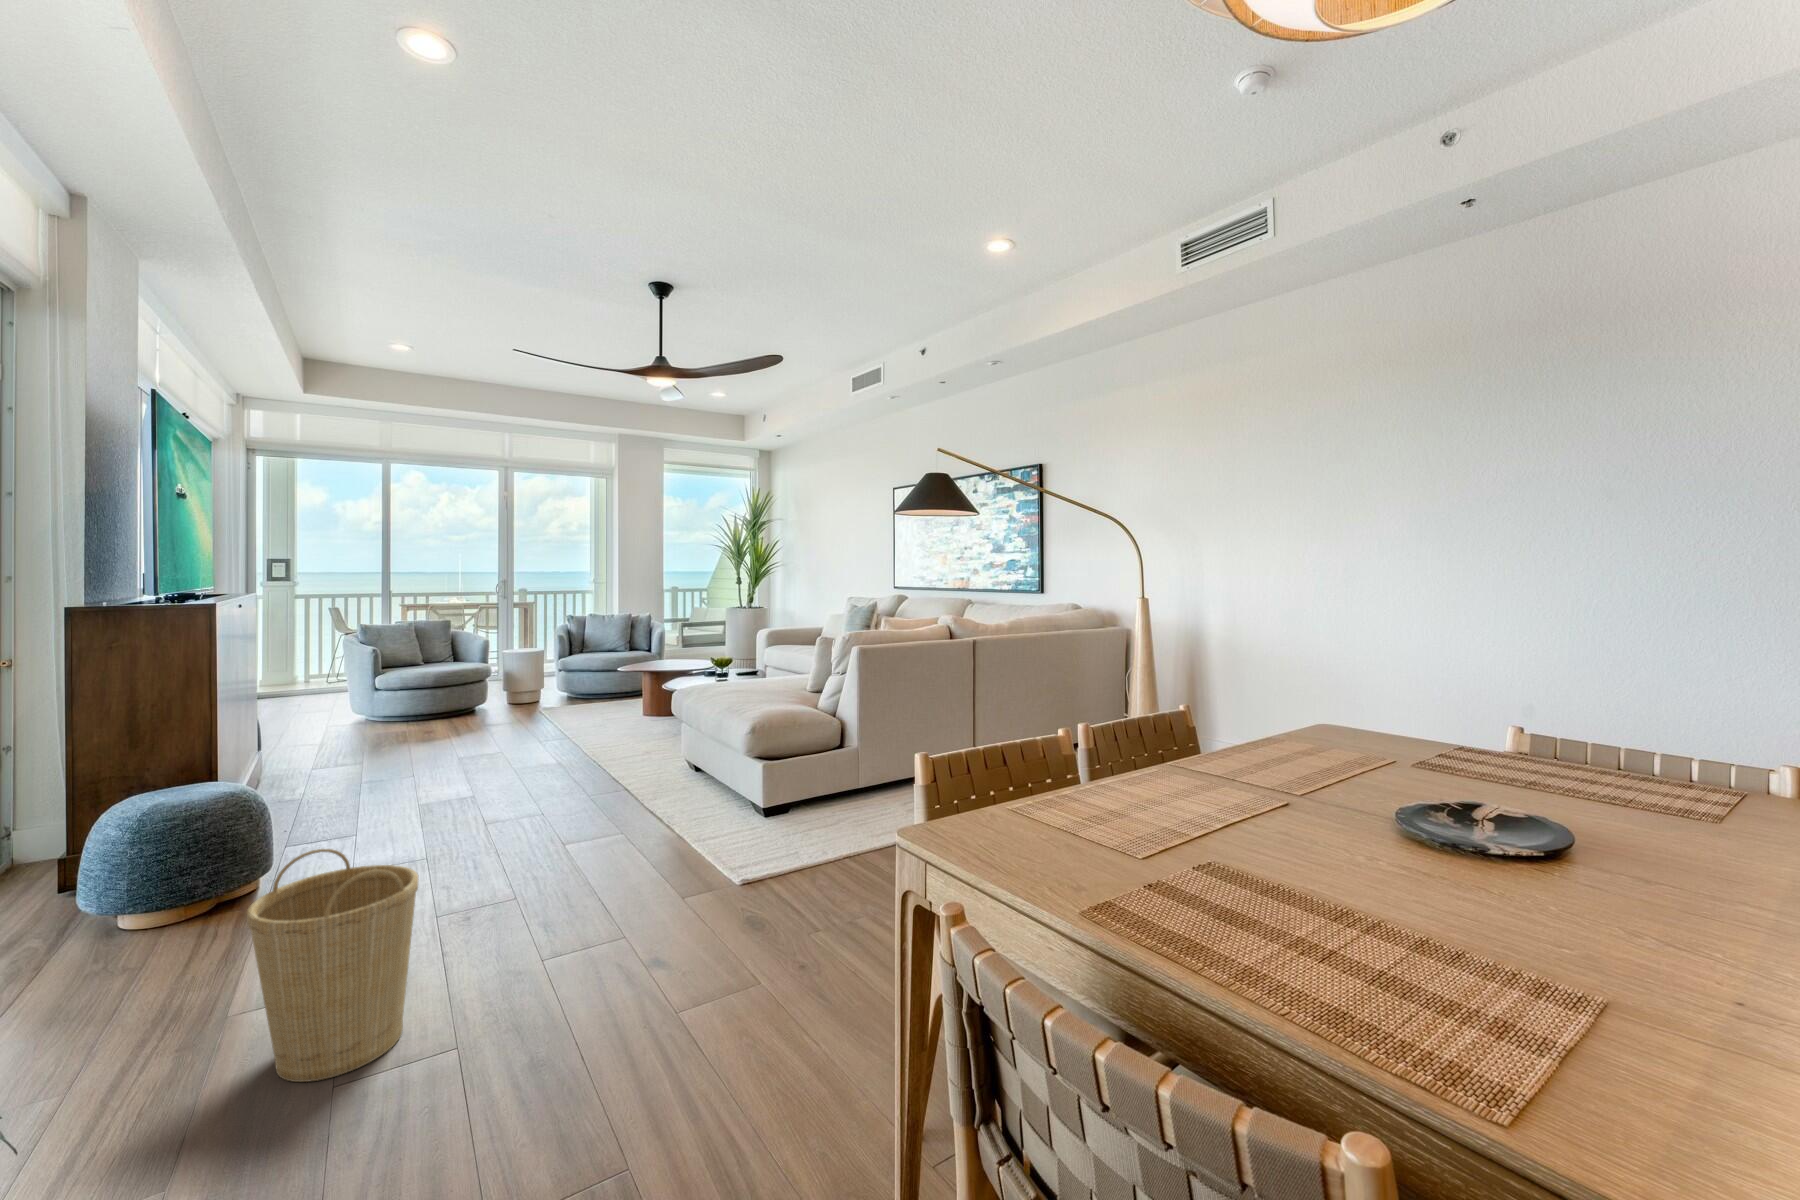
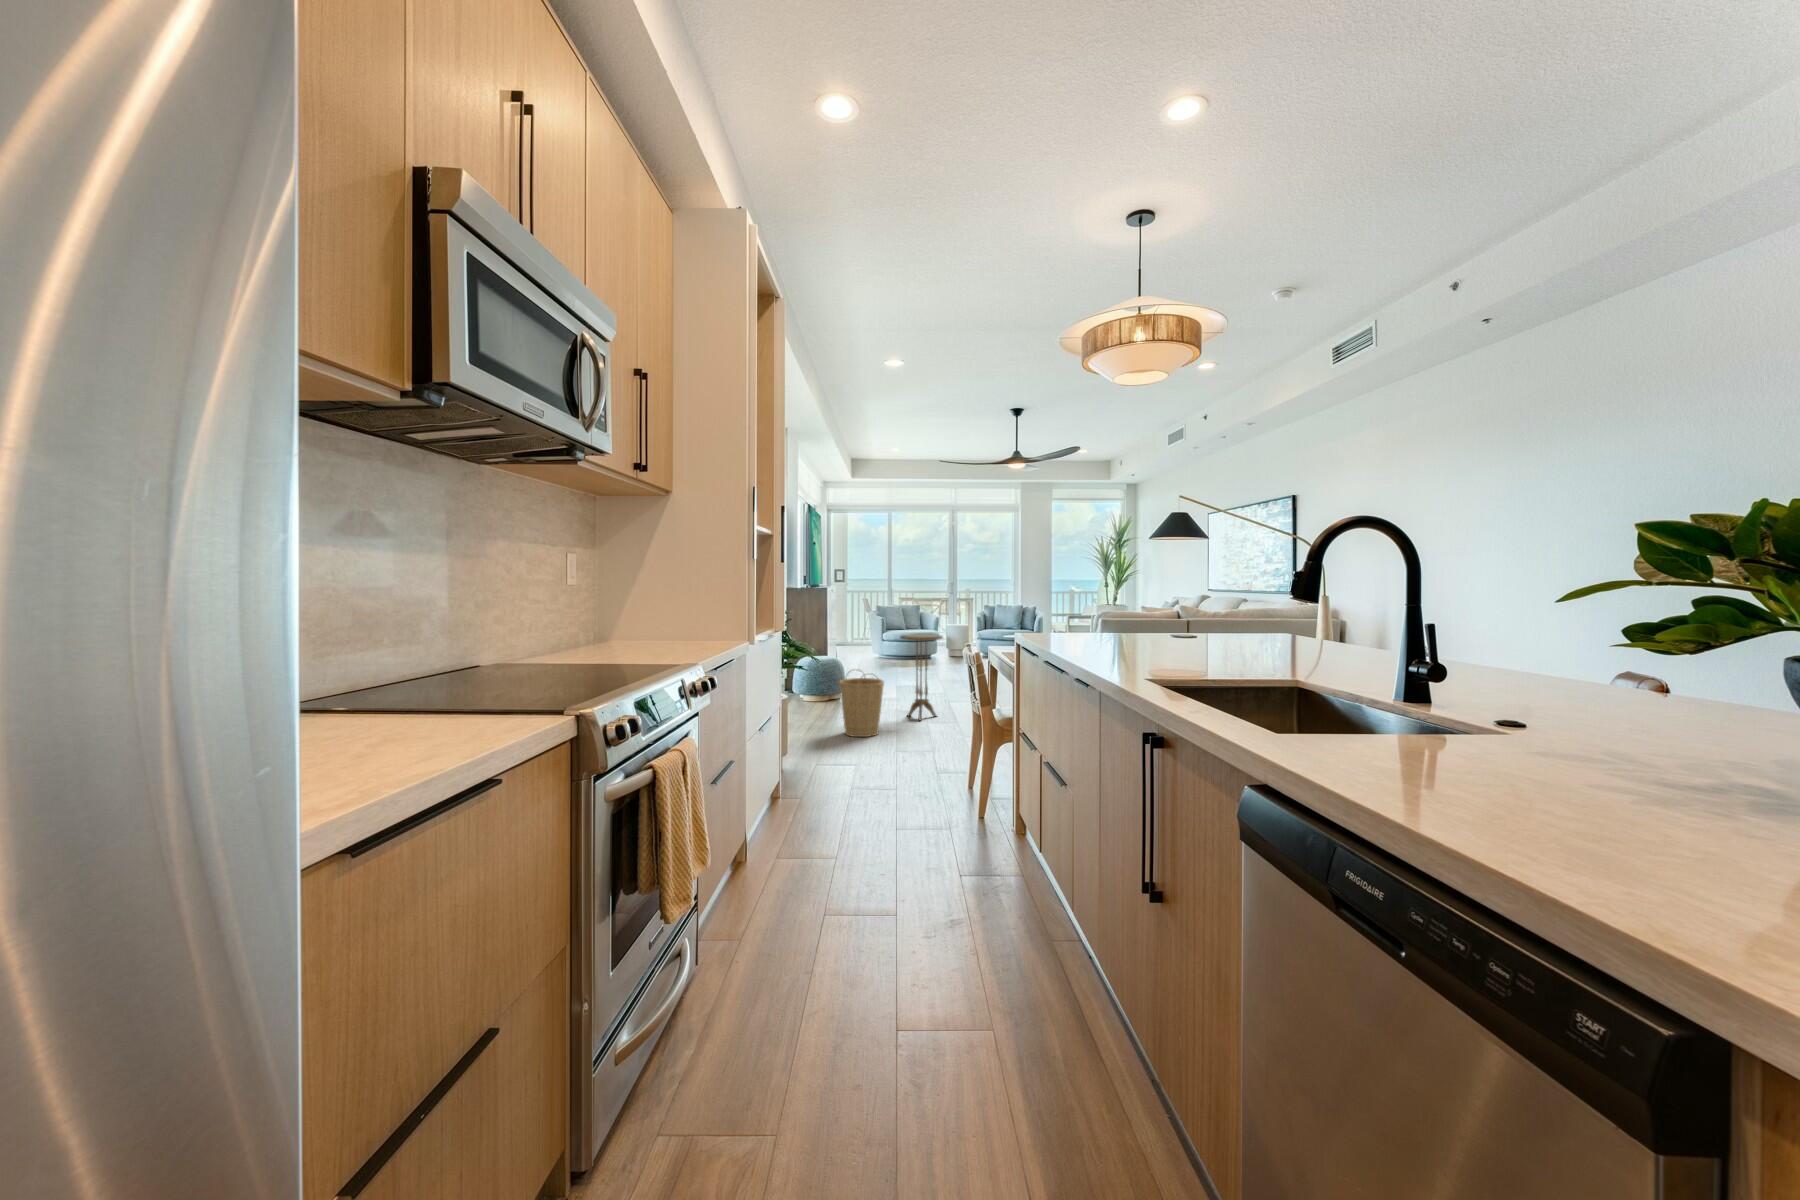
side table: none [451,707,569,927] -> present [900,635,943,721]

